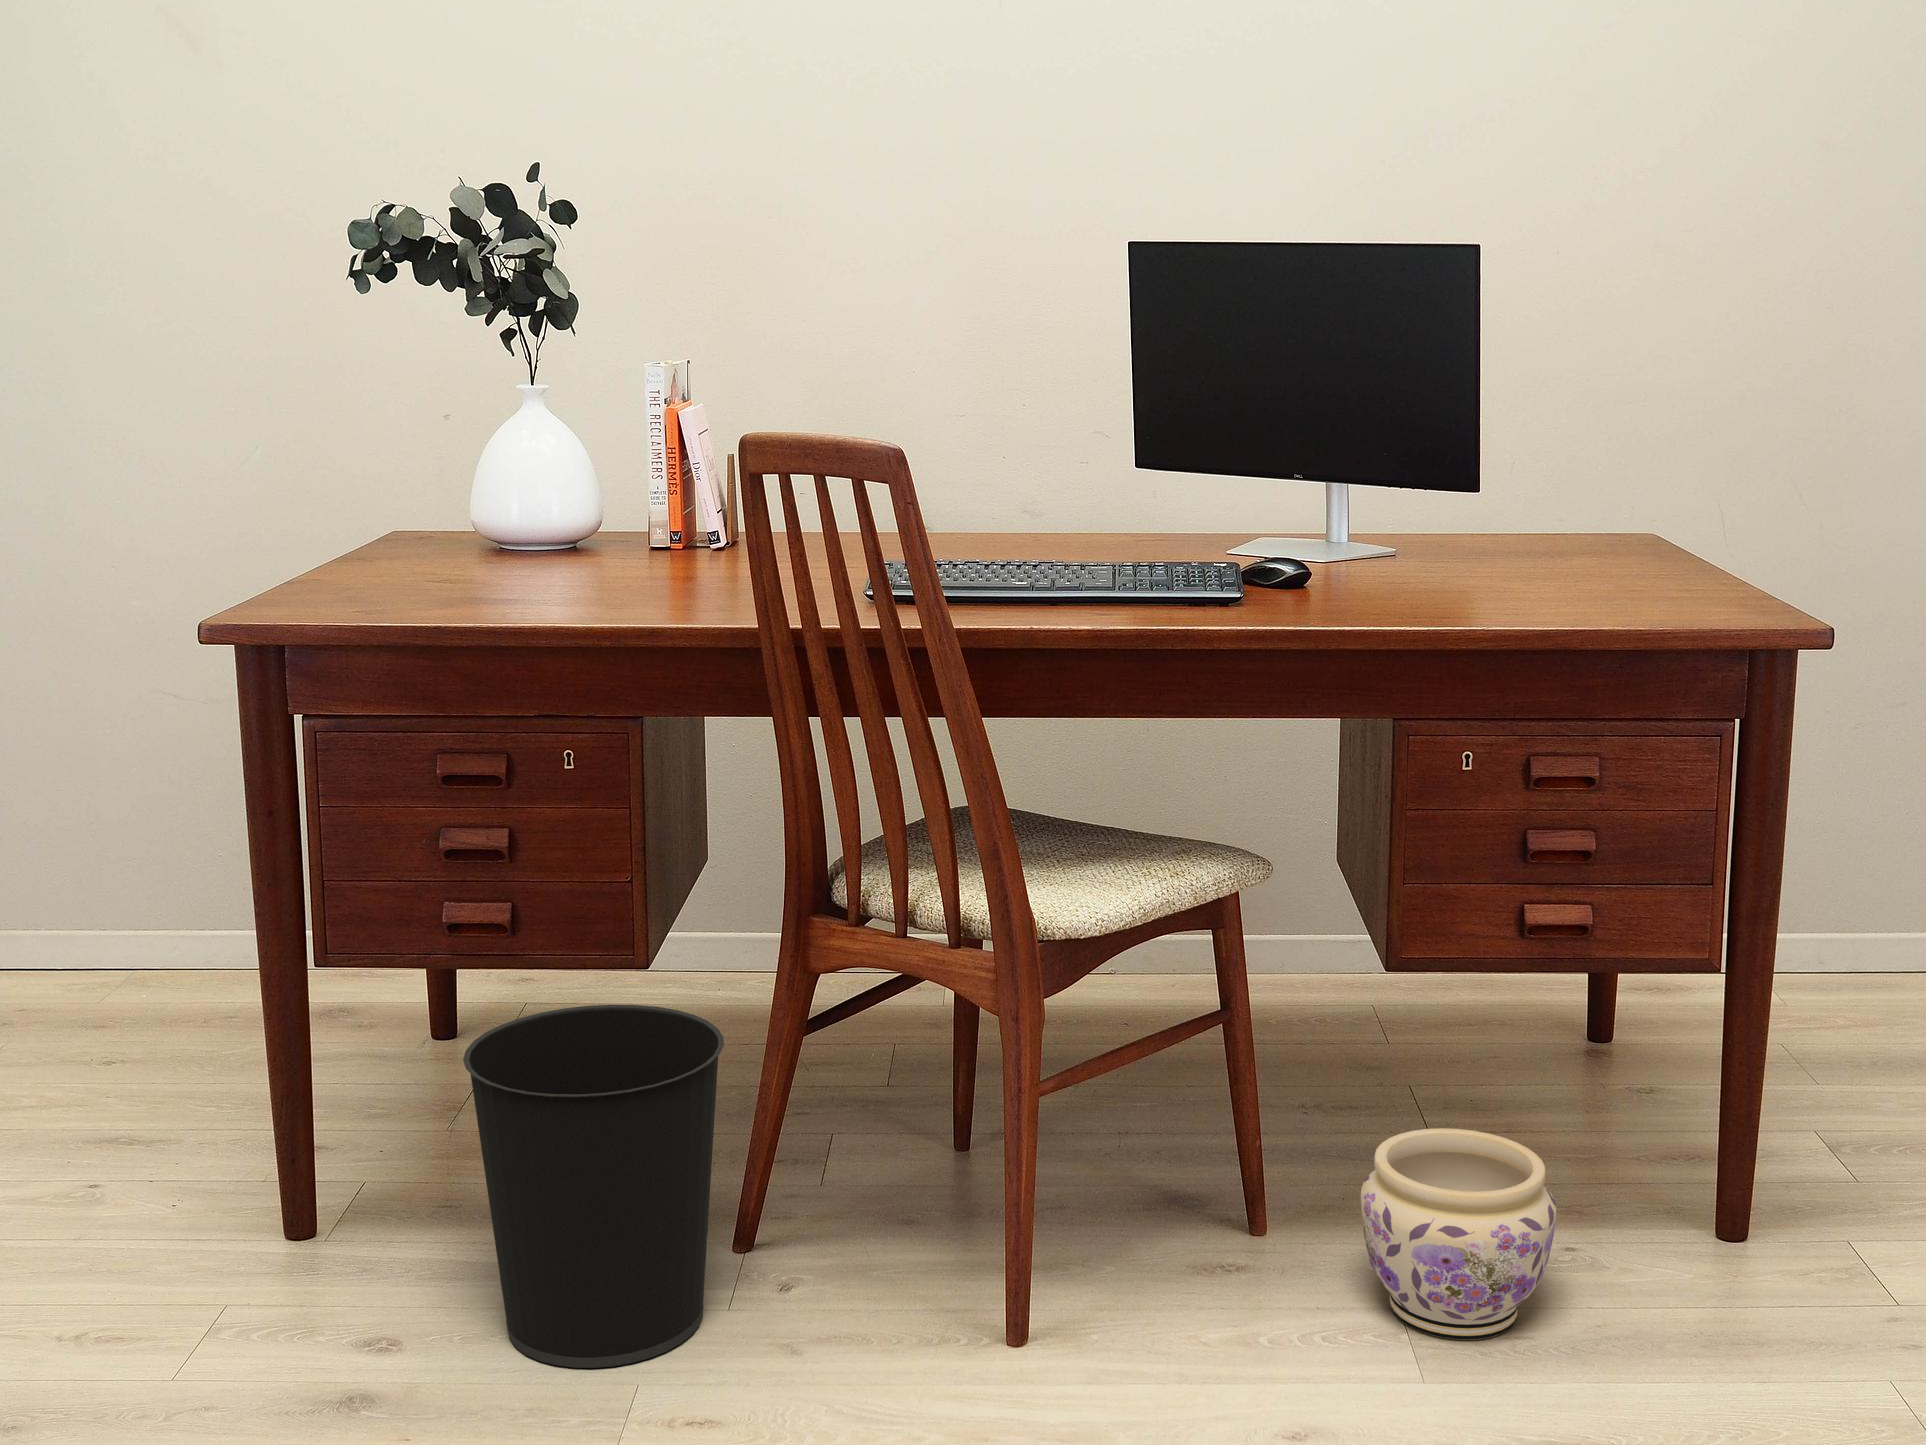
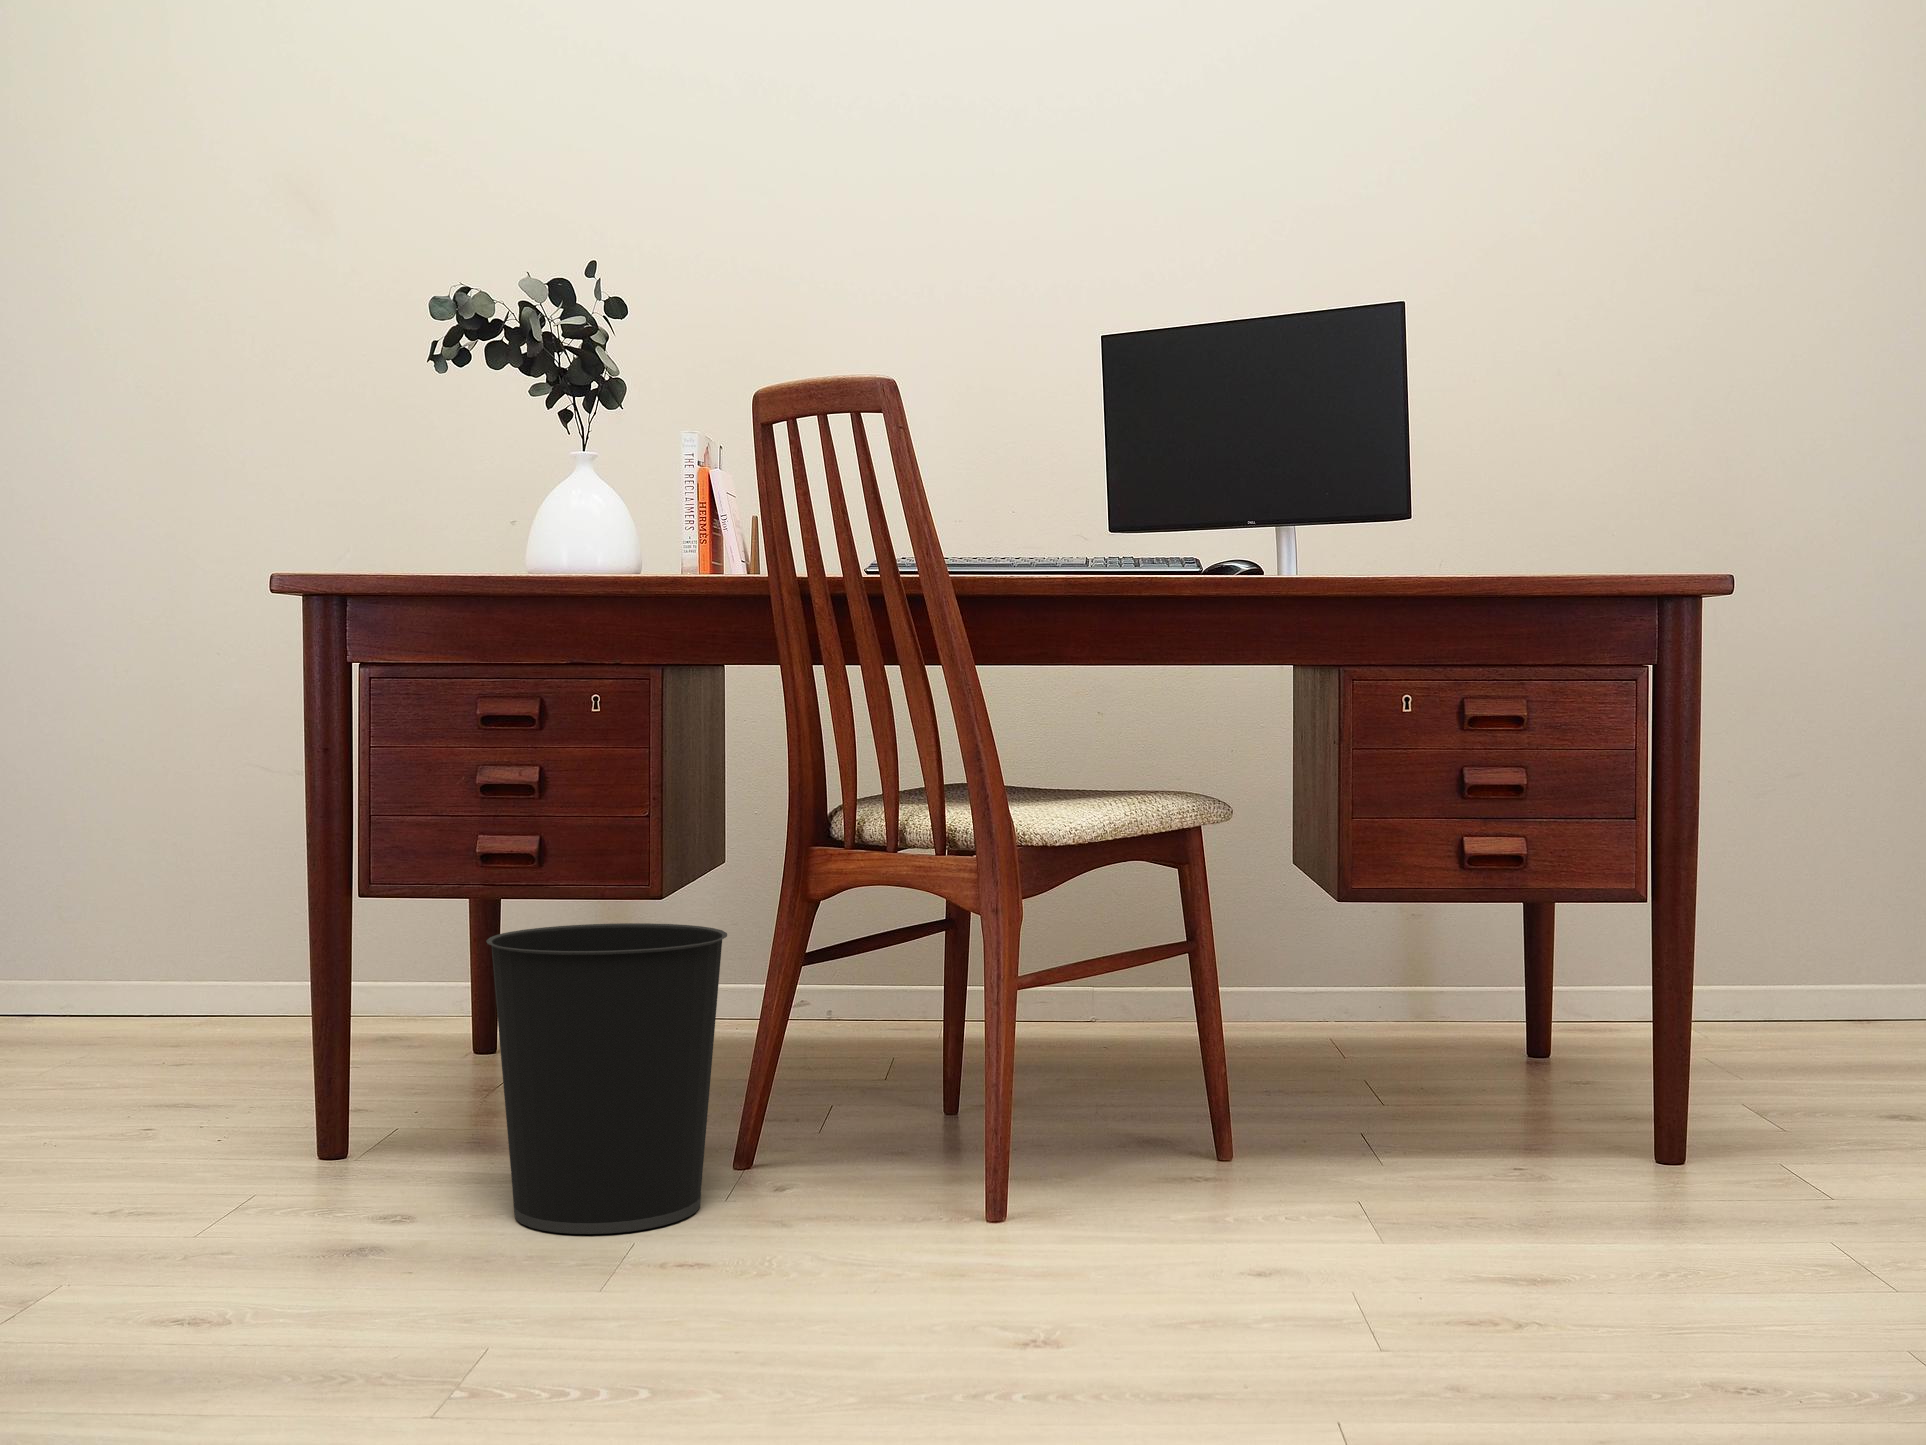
planter: present [1361,1128,1556,1340] -> none [1321,1040,1505,1220]

